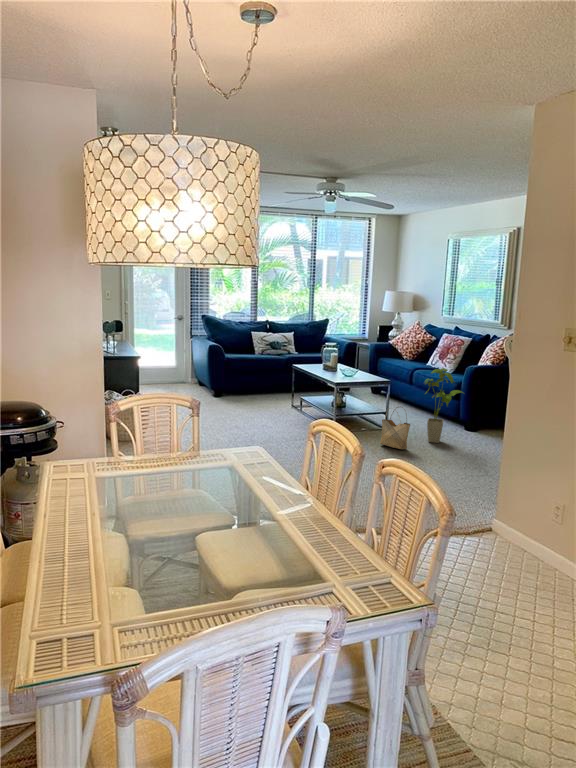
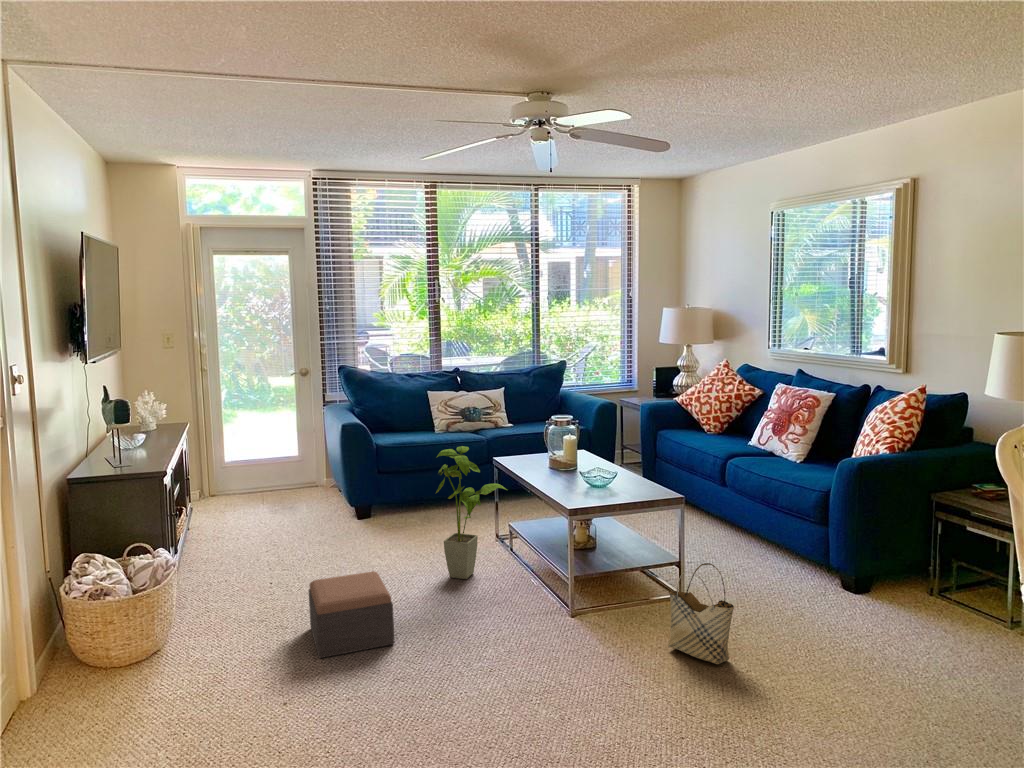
house plant: present [425,368,462,443] -> present [436,446,507,579]
footstool: none [211,409,254,443] -> present [309,571,394,658]

